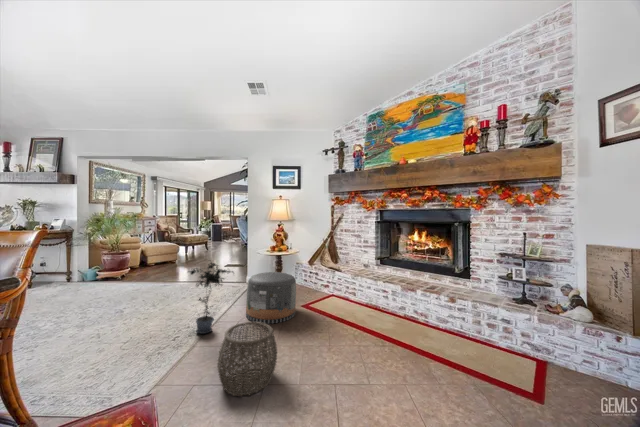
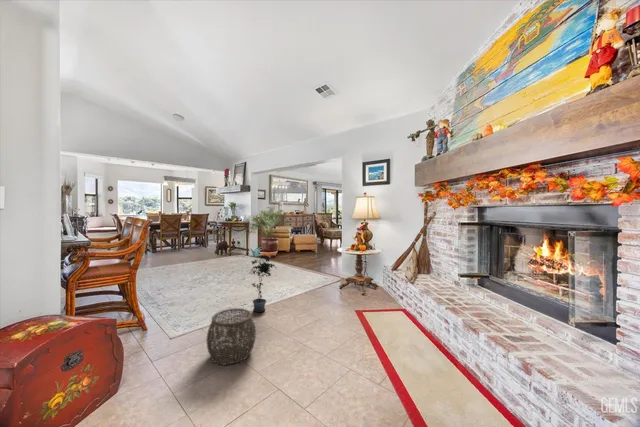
pouf: present [246,272,296,324] -> none [296,271,344,322]

